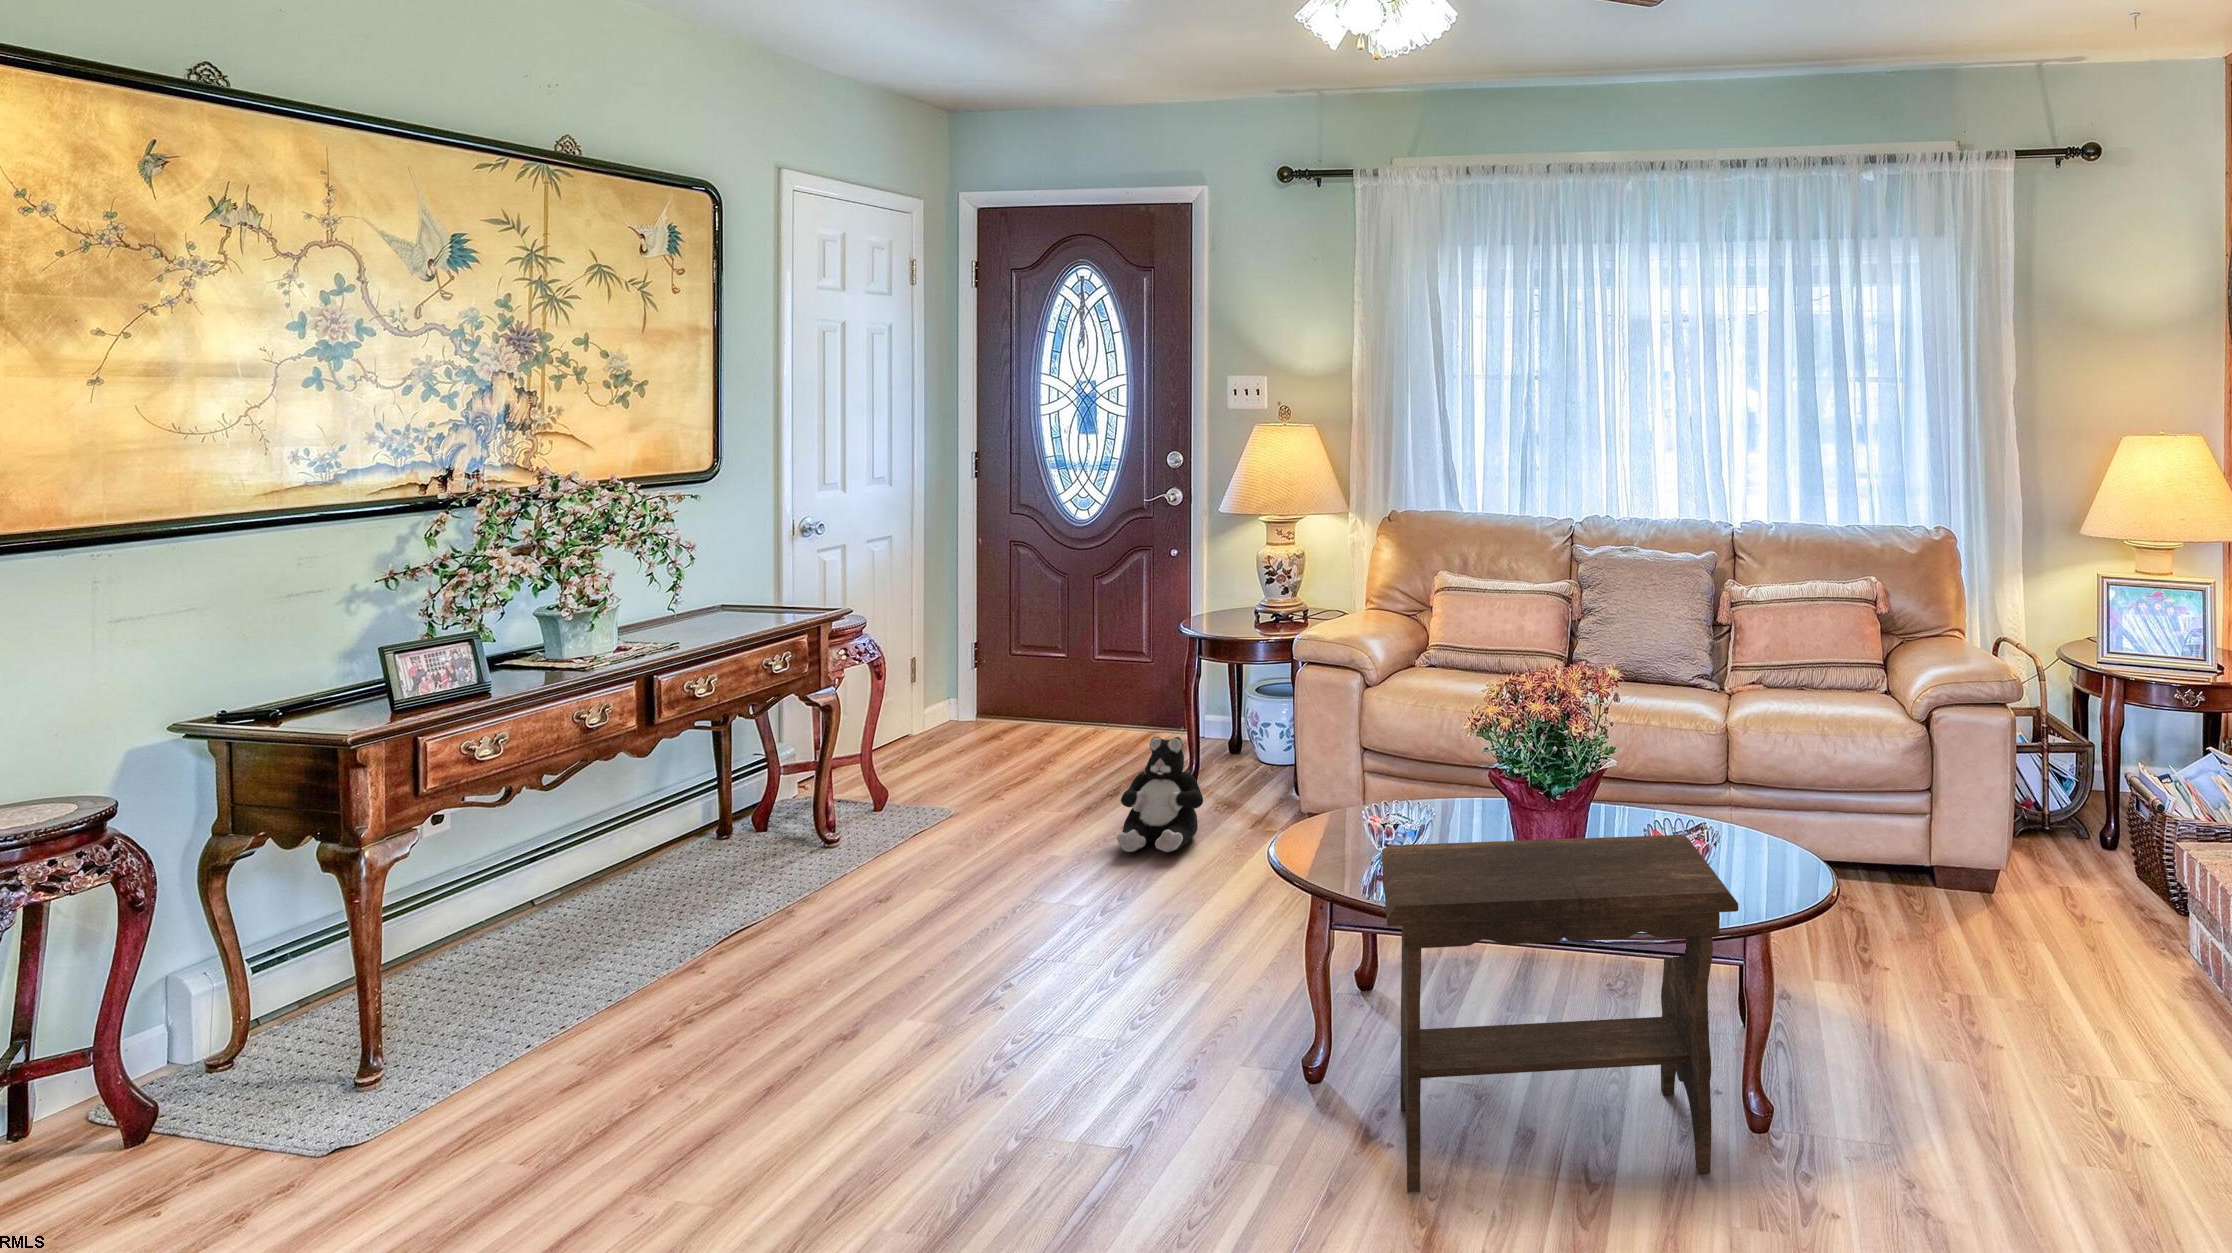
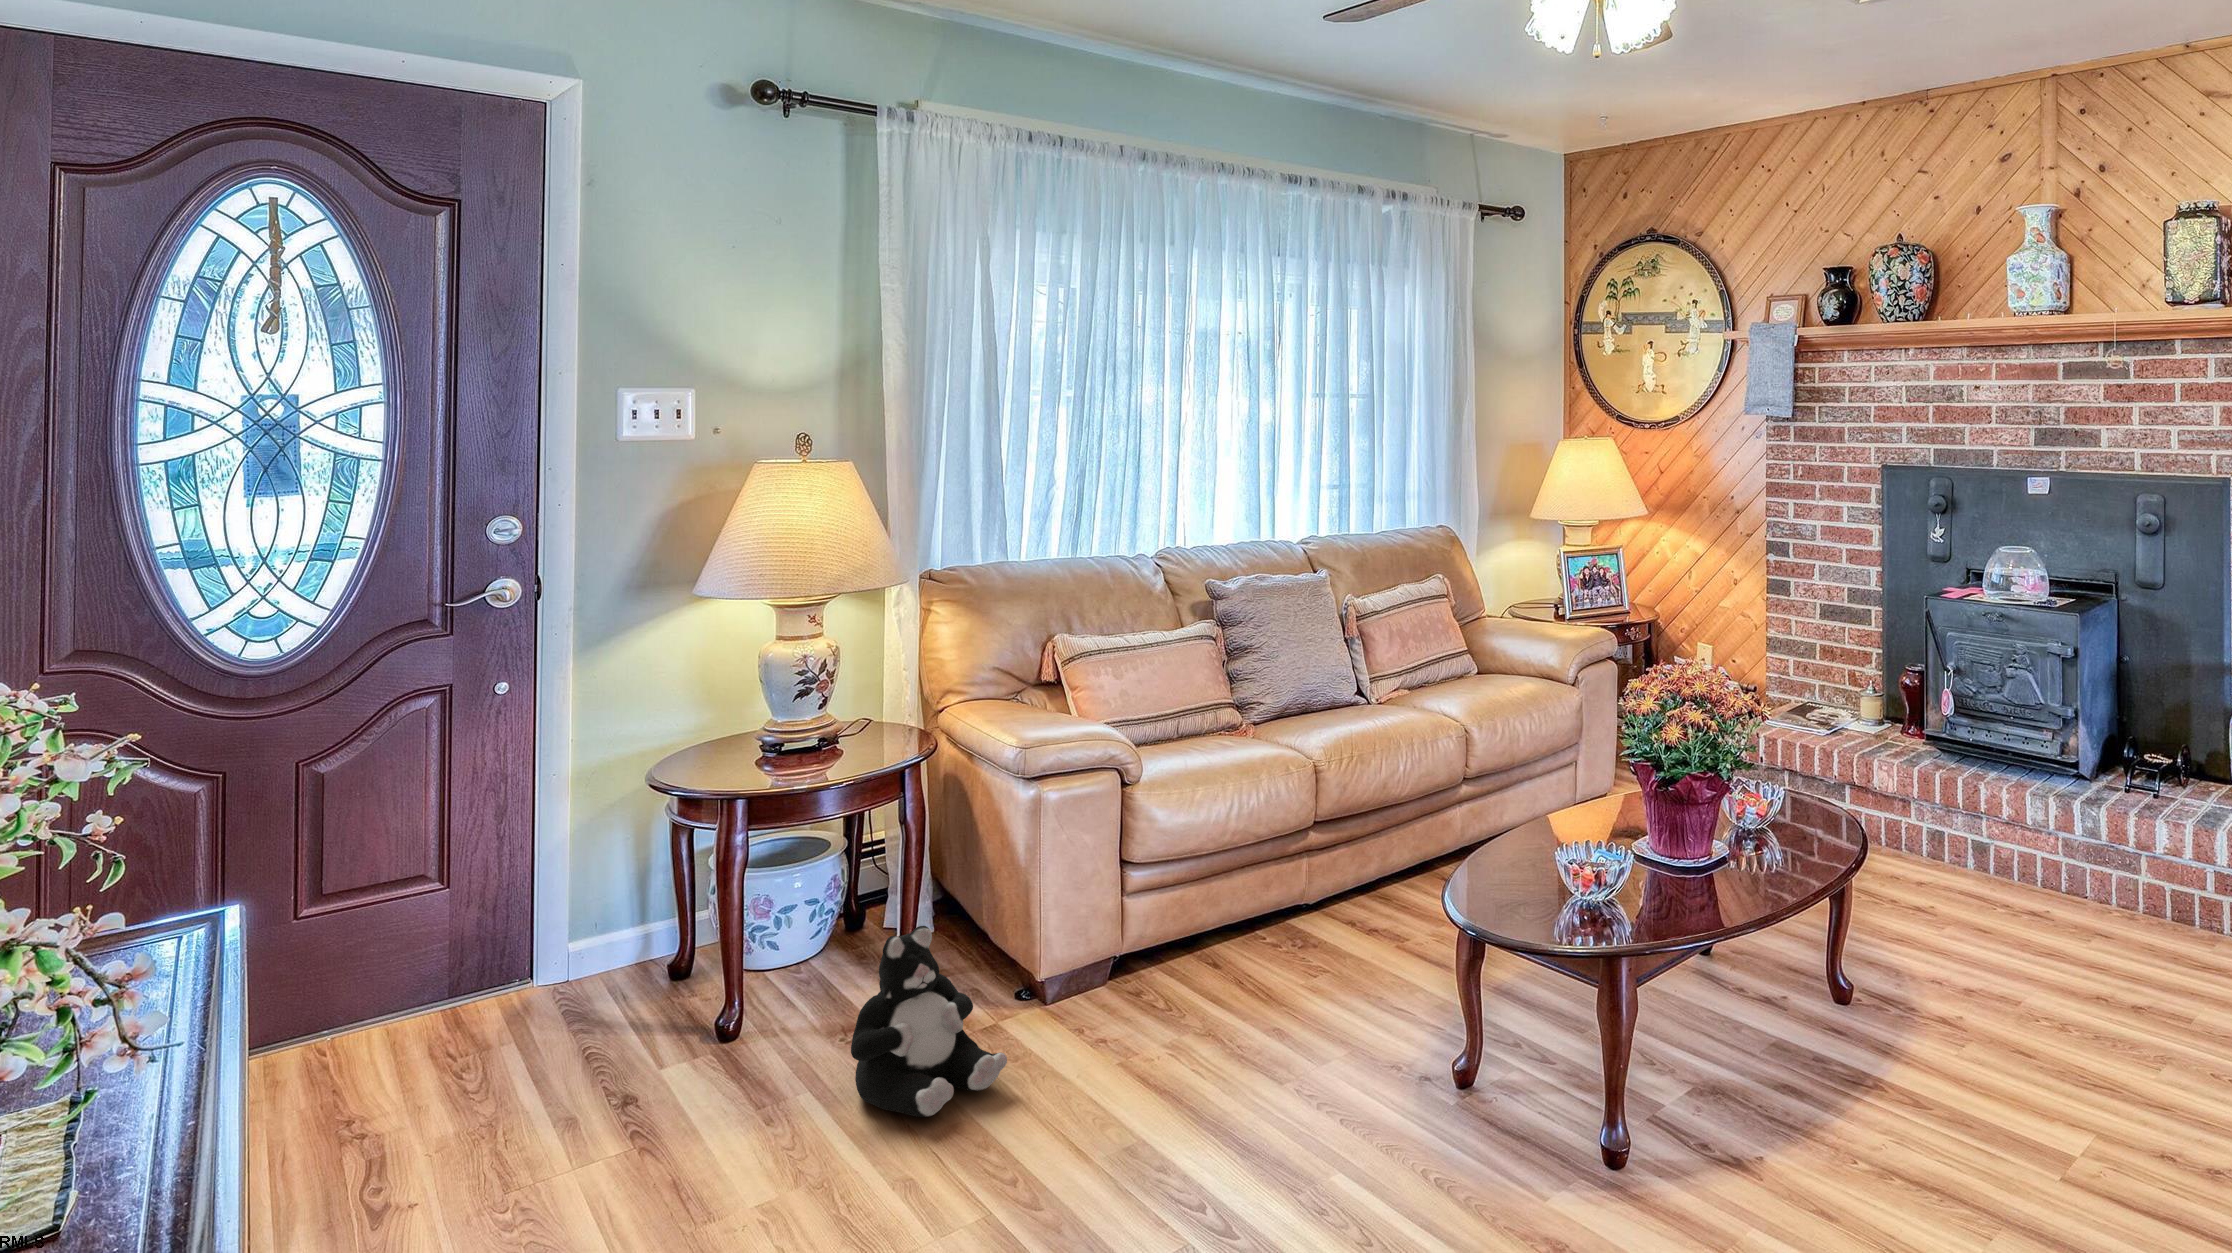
footstool: present [1382,835,1738,1192] -> none [1727,781,1946,1151]

